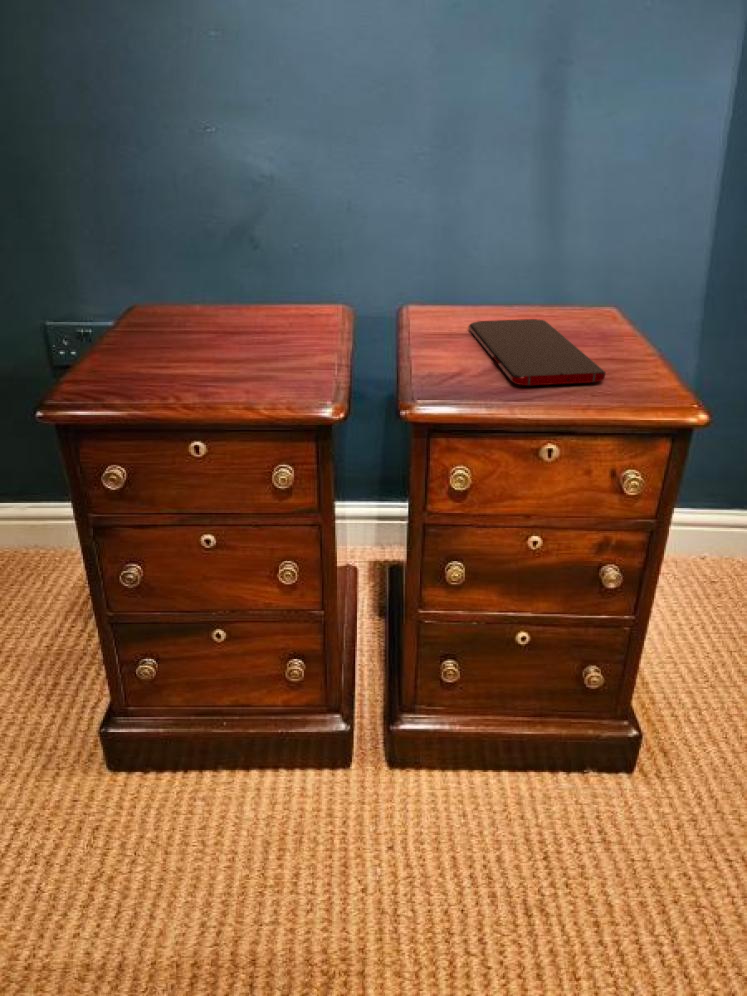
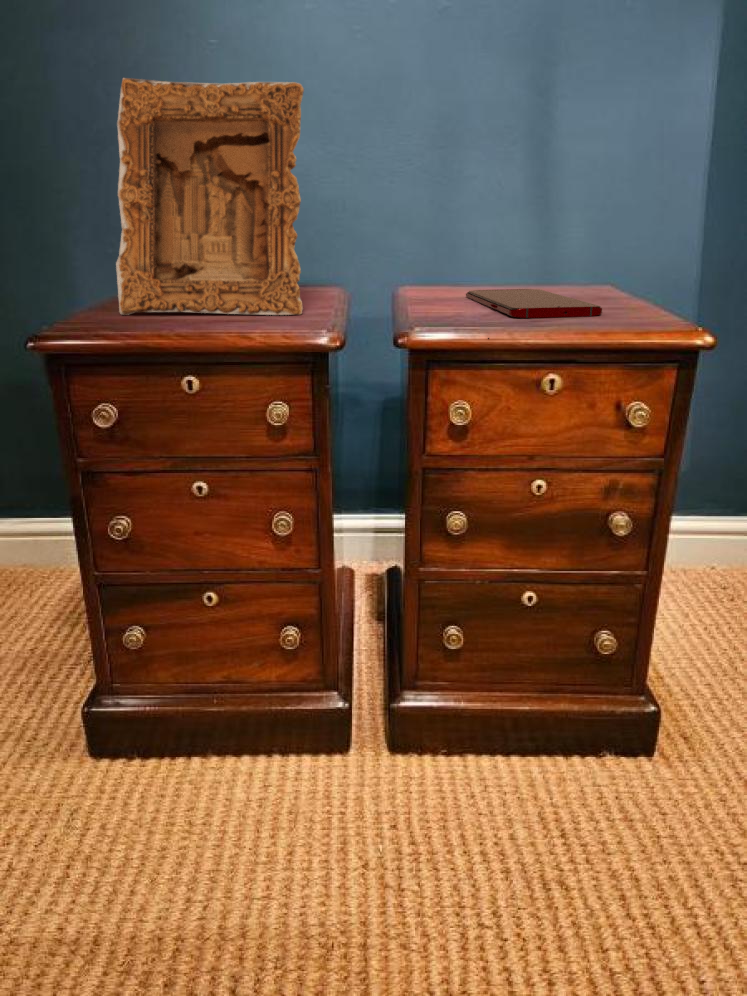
picture frame: none [105,115,302,370] -> present [116,78,304,315]

